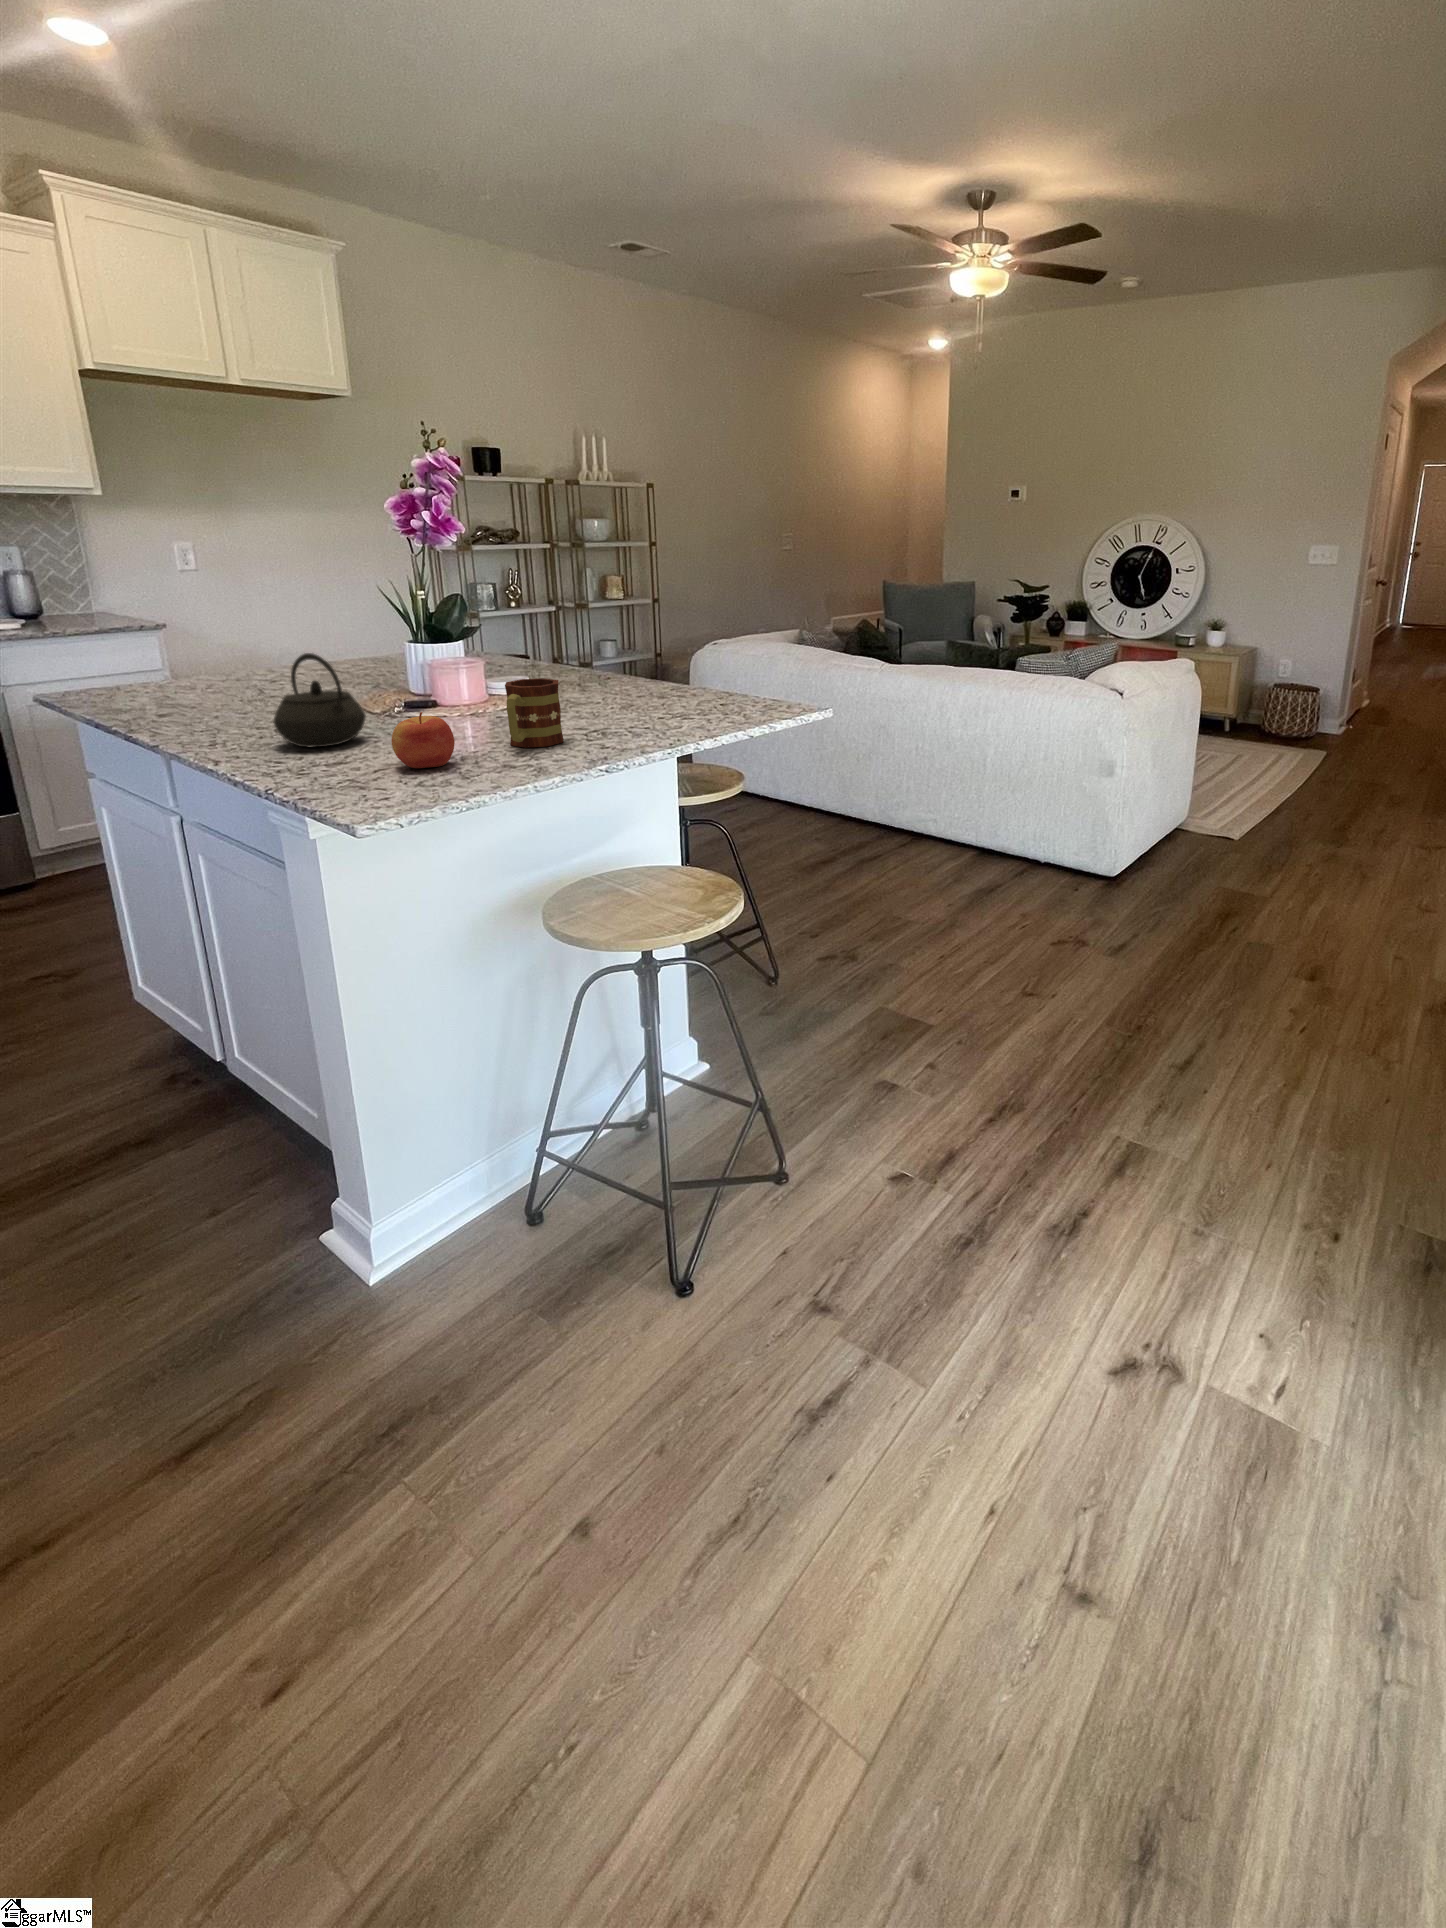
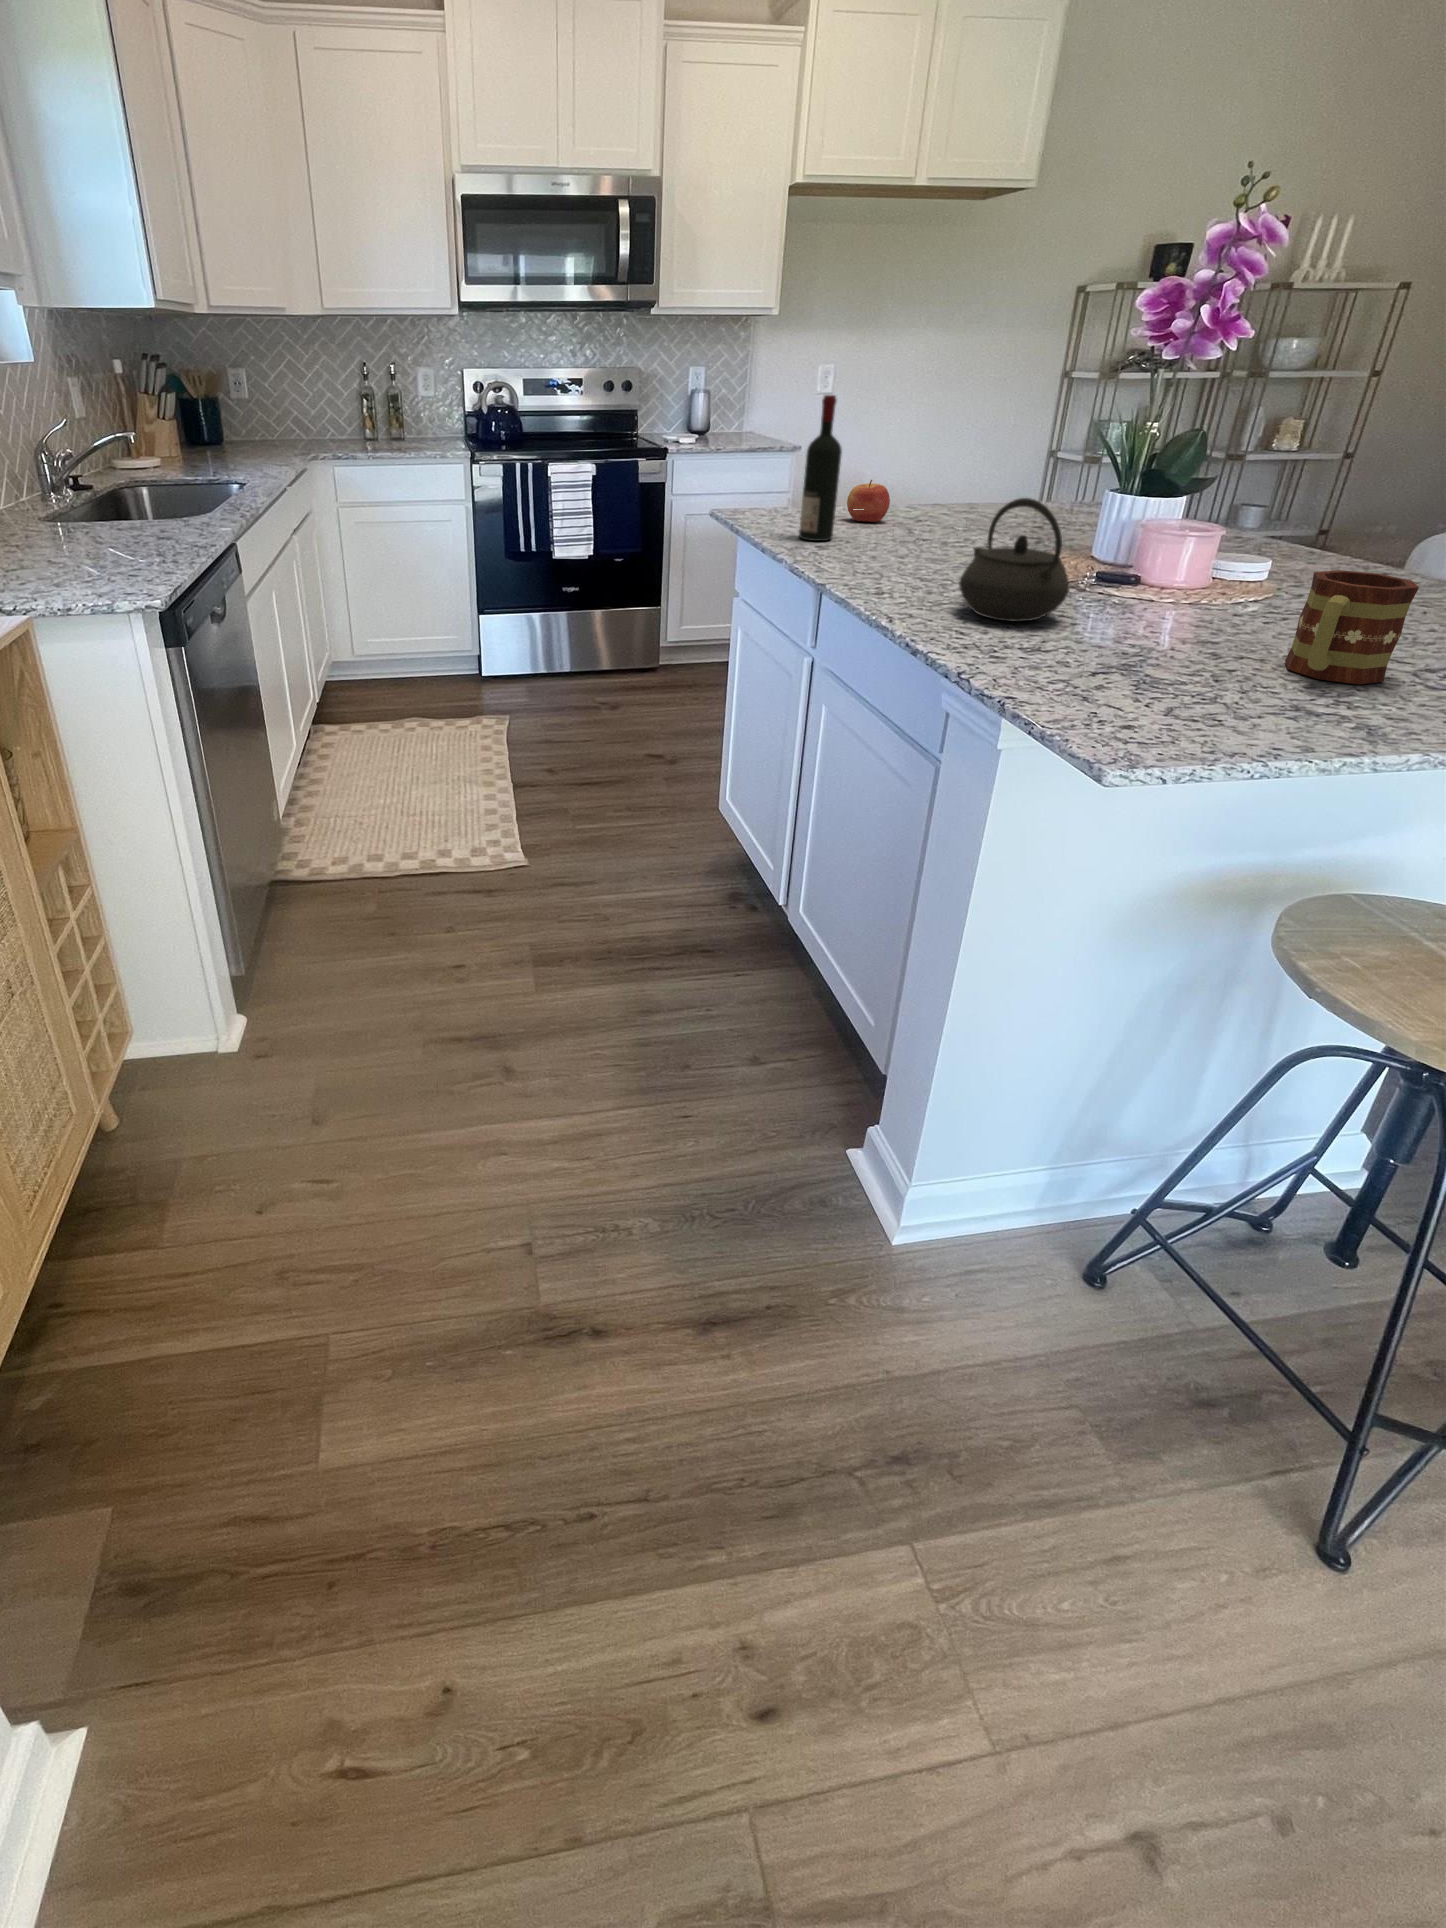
wine bottle: none [122,577,177,709] -> present [799,395,842,541]
apple: present [392,712,455,768] -> present [847,480,890,522]

